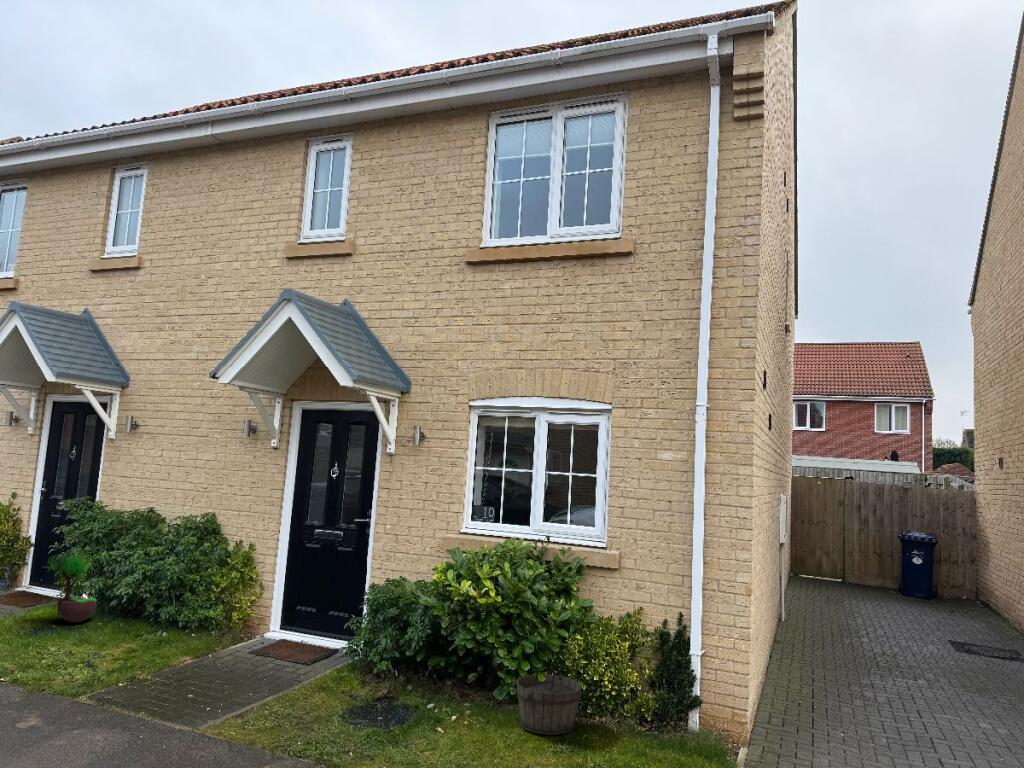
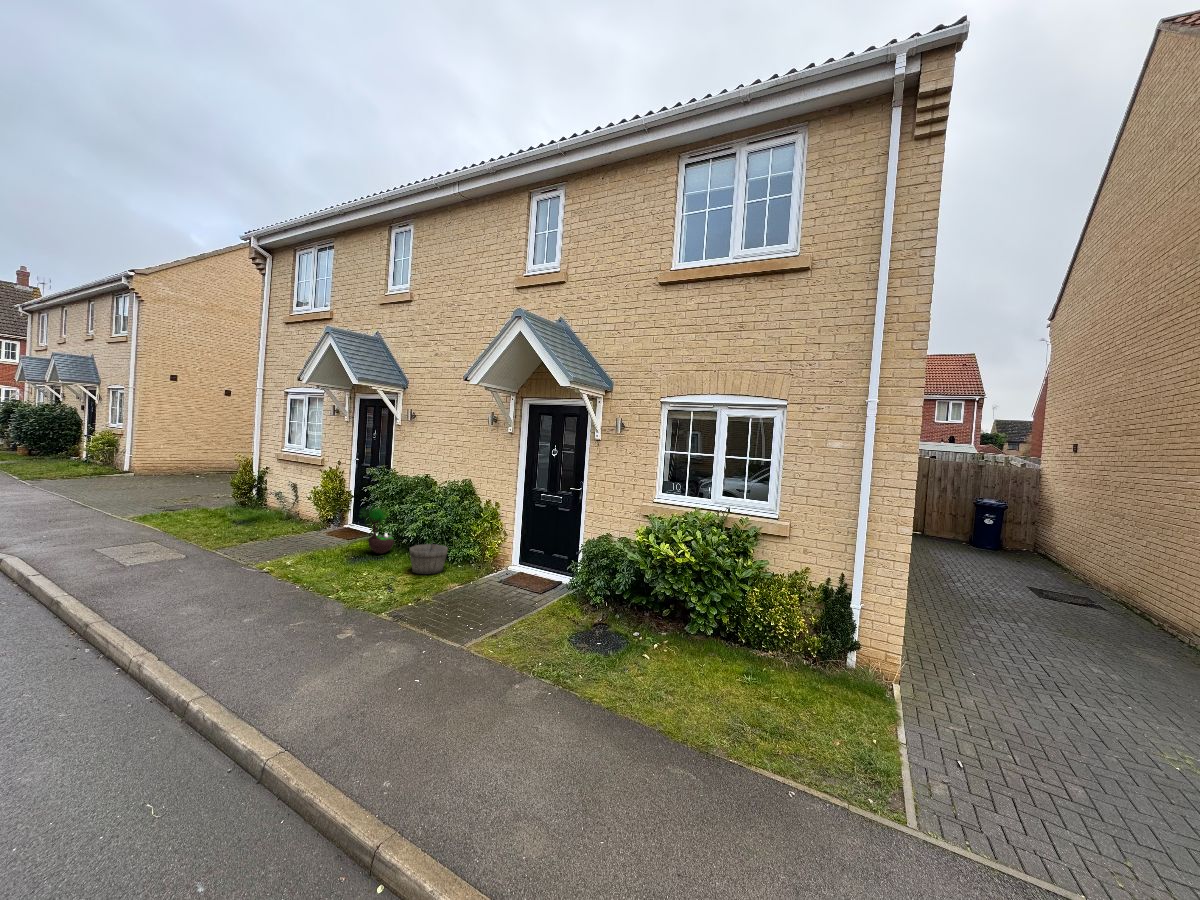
wooden bucket: present [516,667,582,735] -> present [410,543,448,574]

